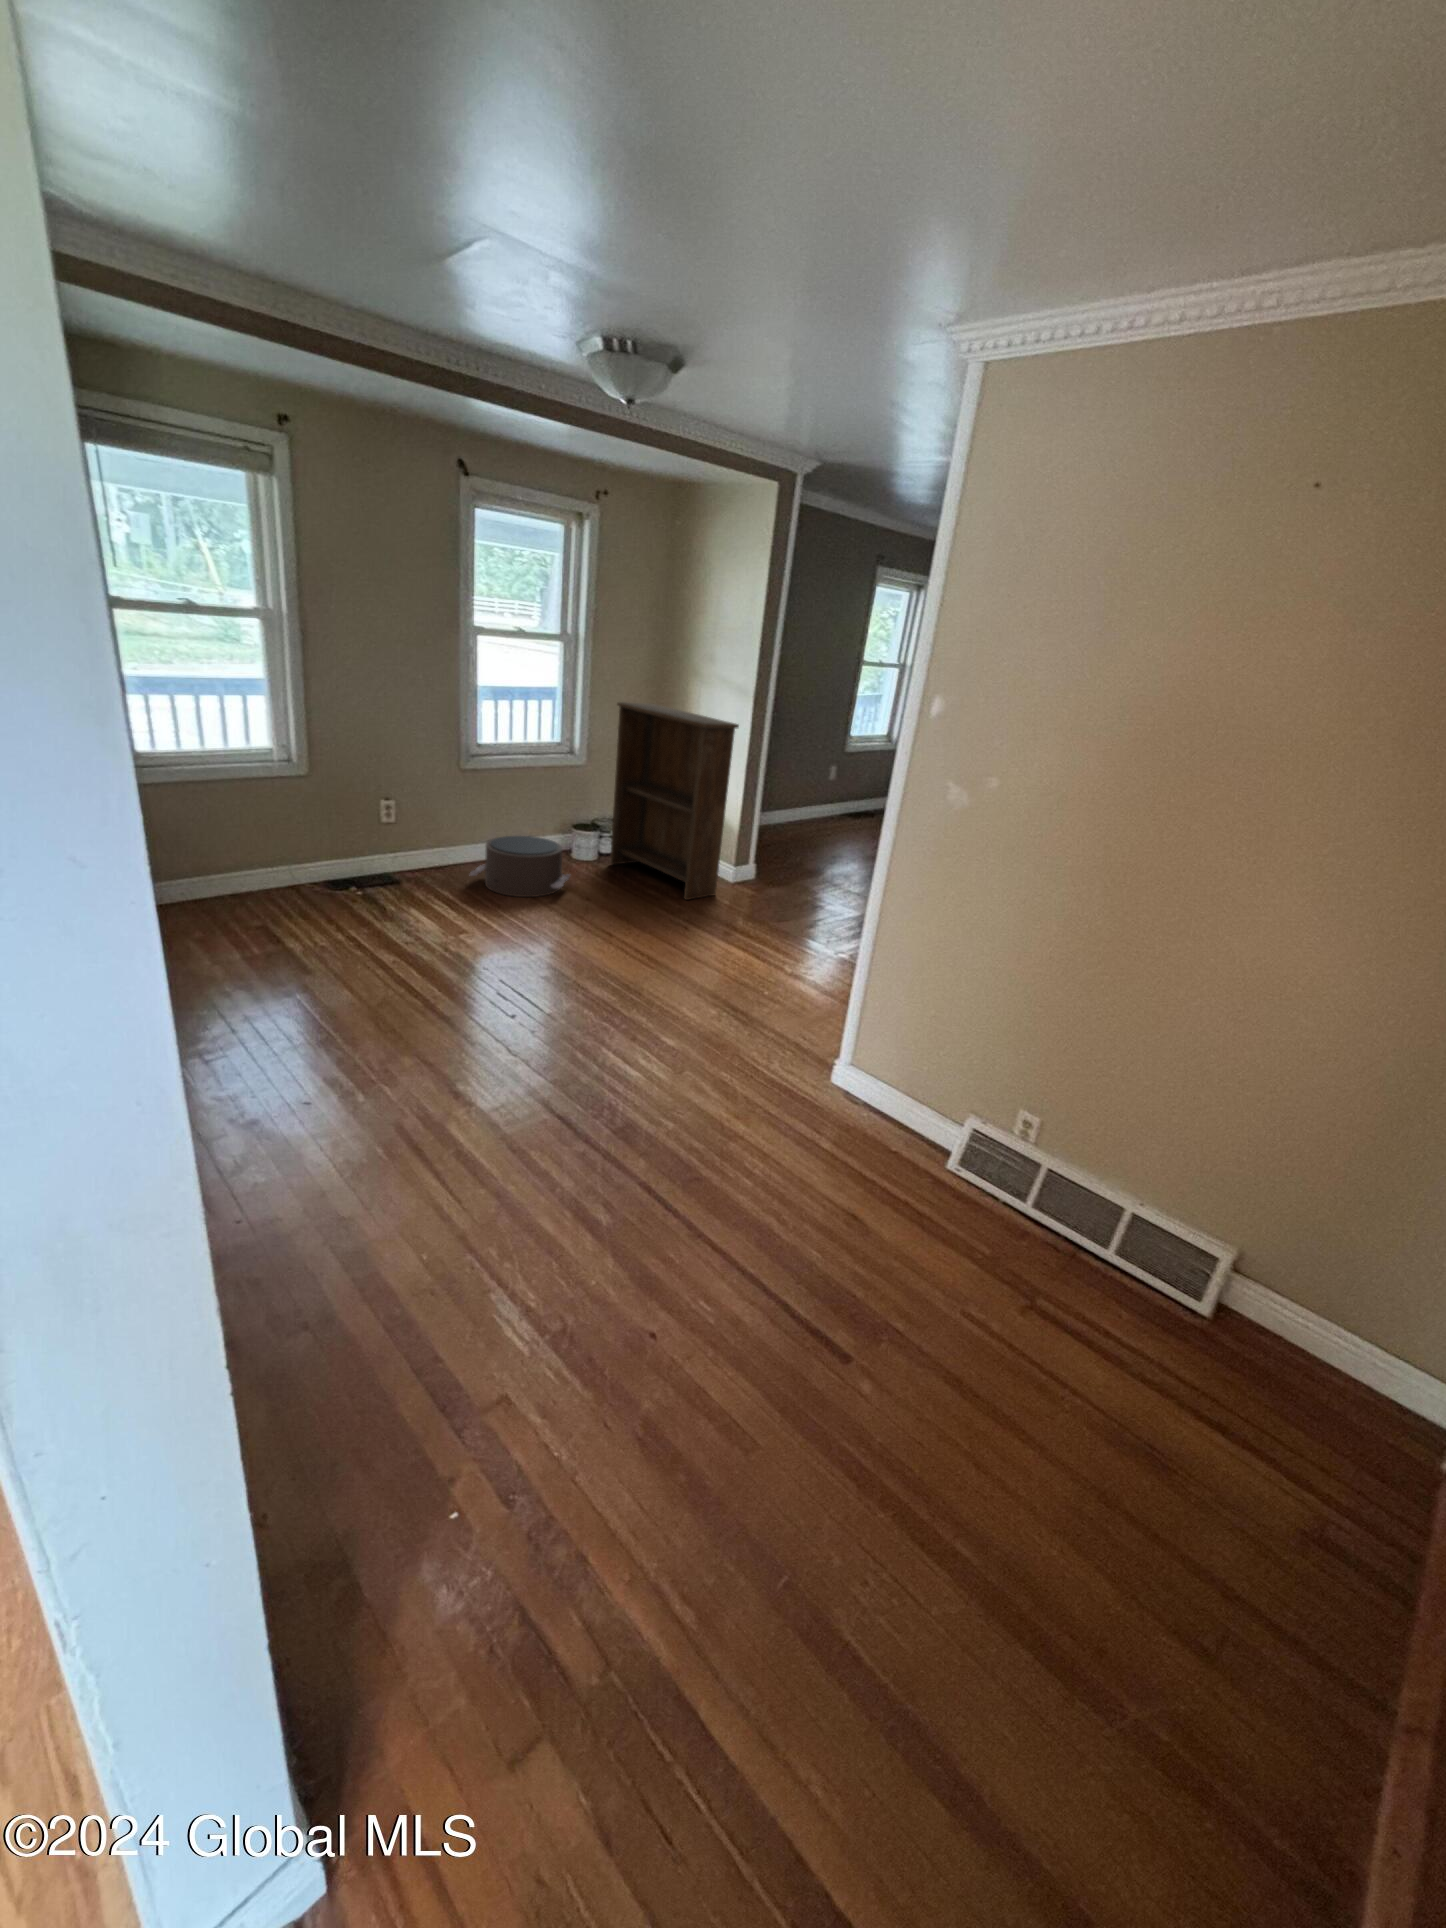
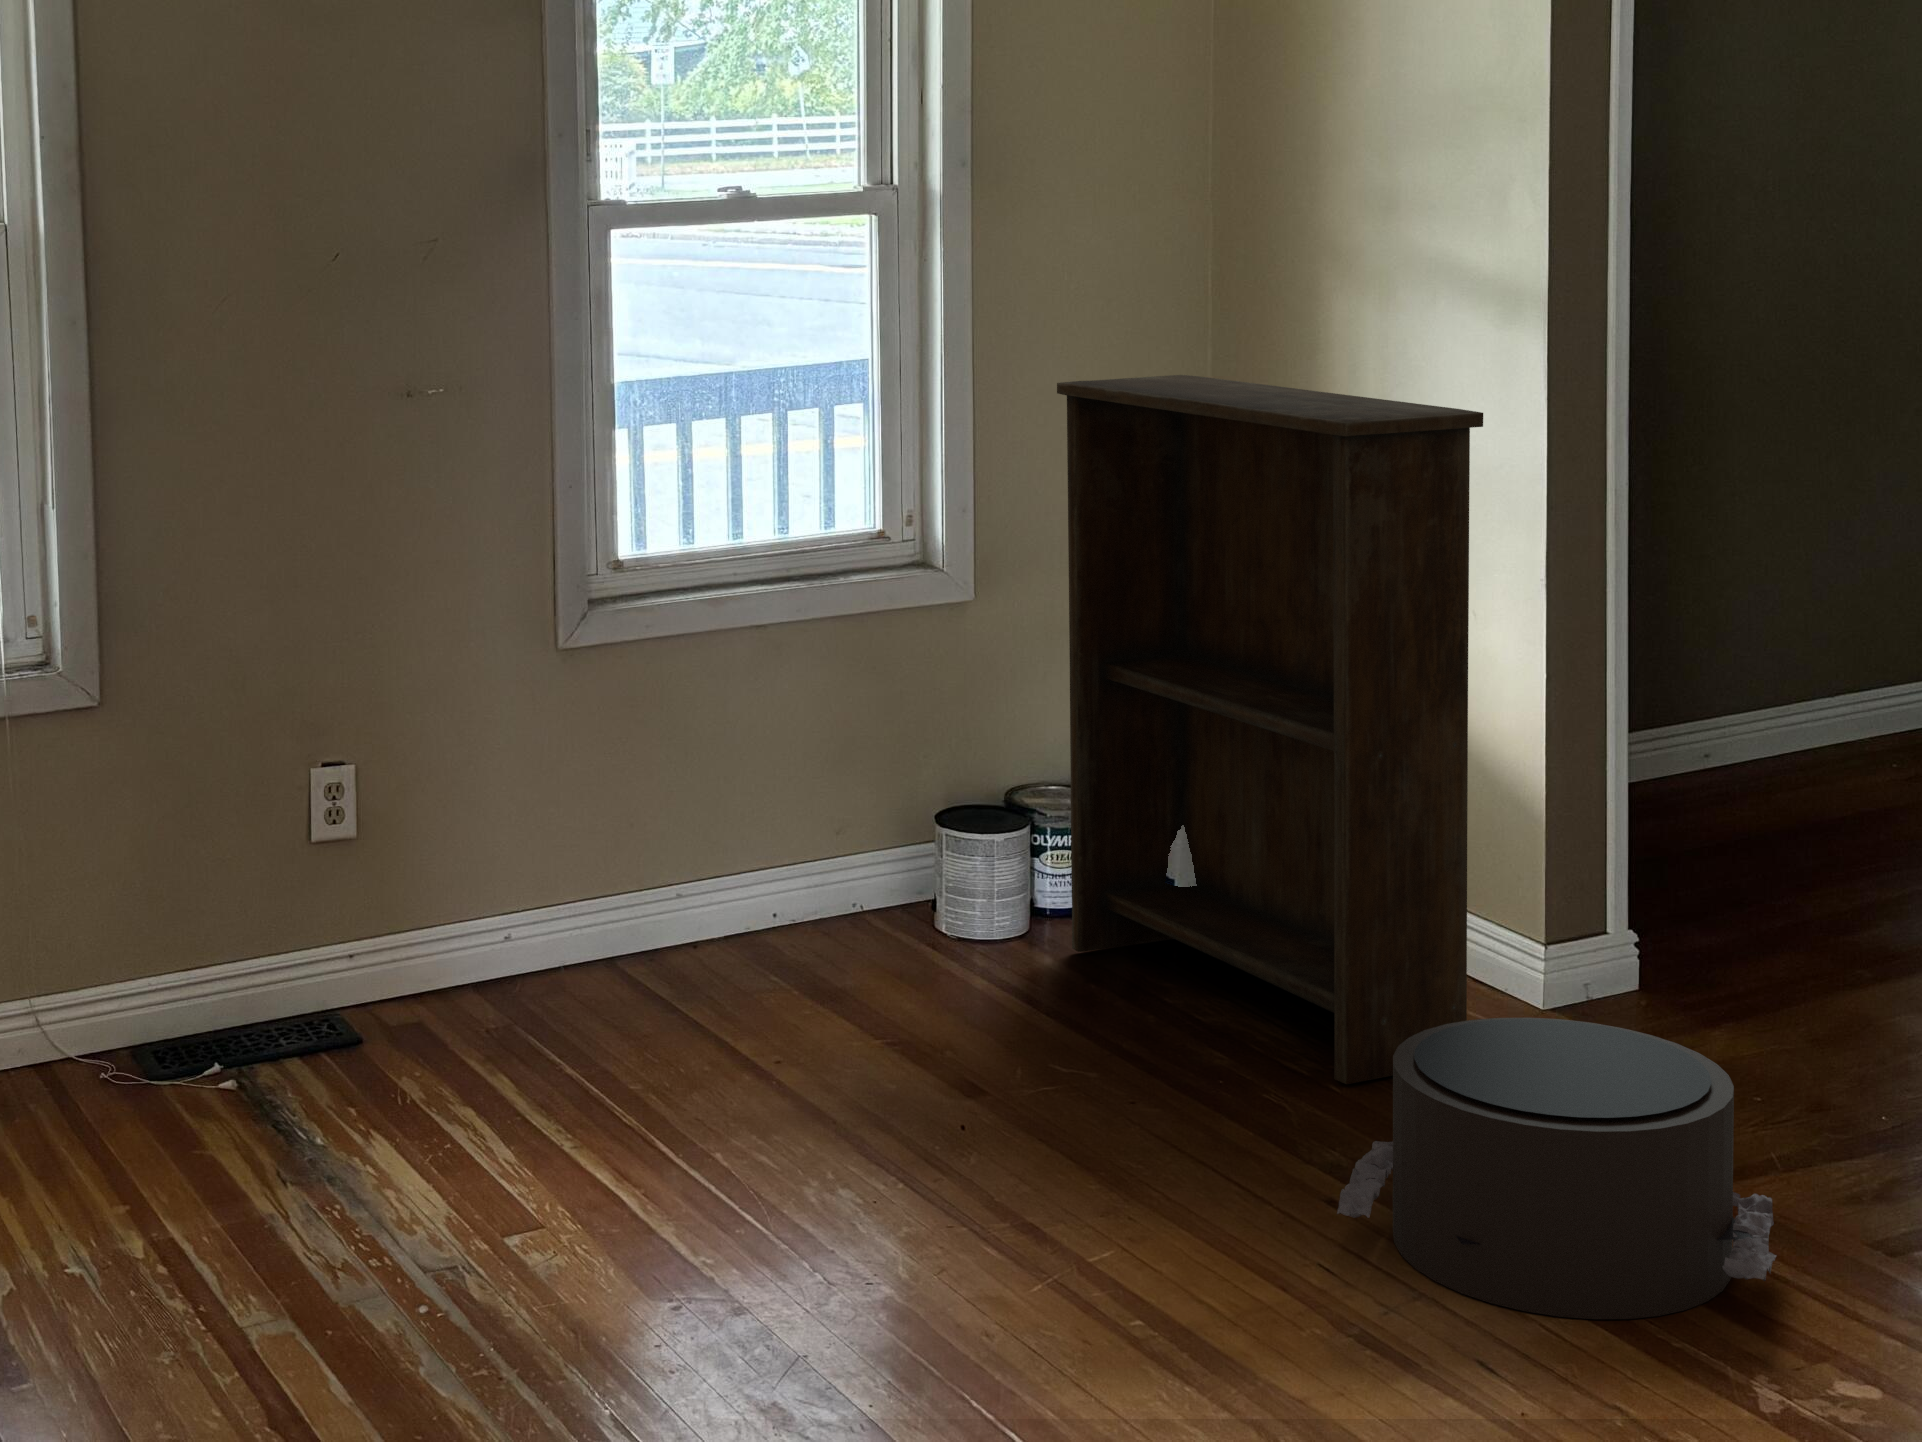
pouf: present [470,836,570,897] -> present [1337,1017,1776,1319]

